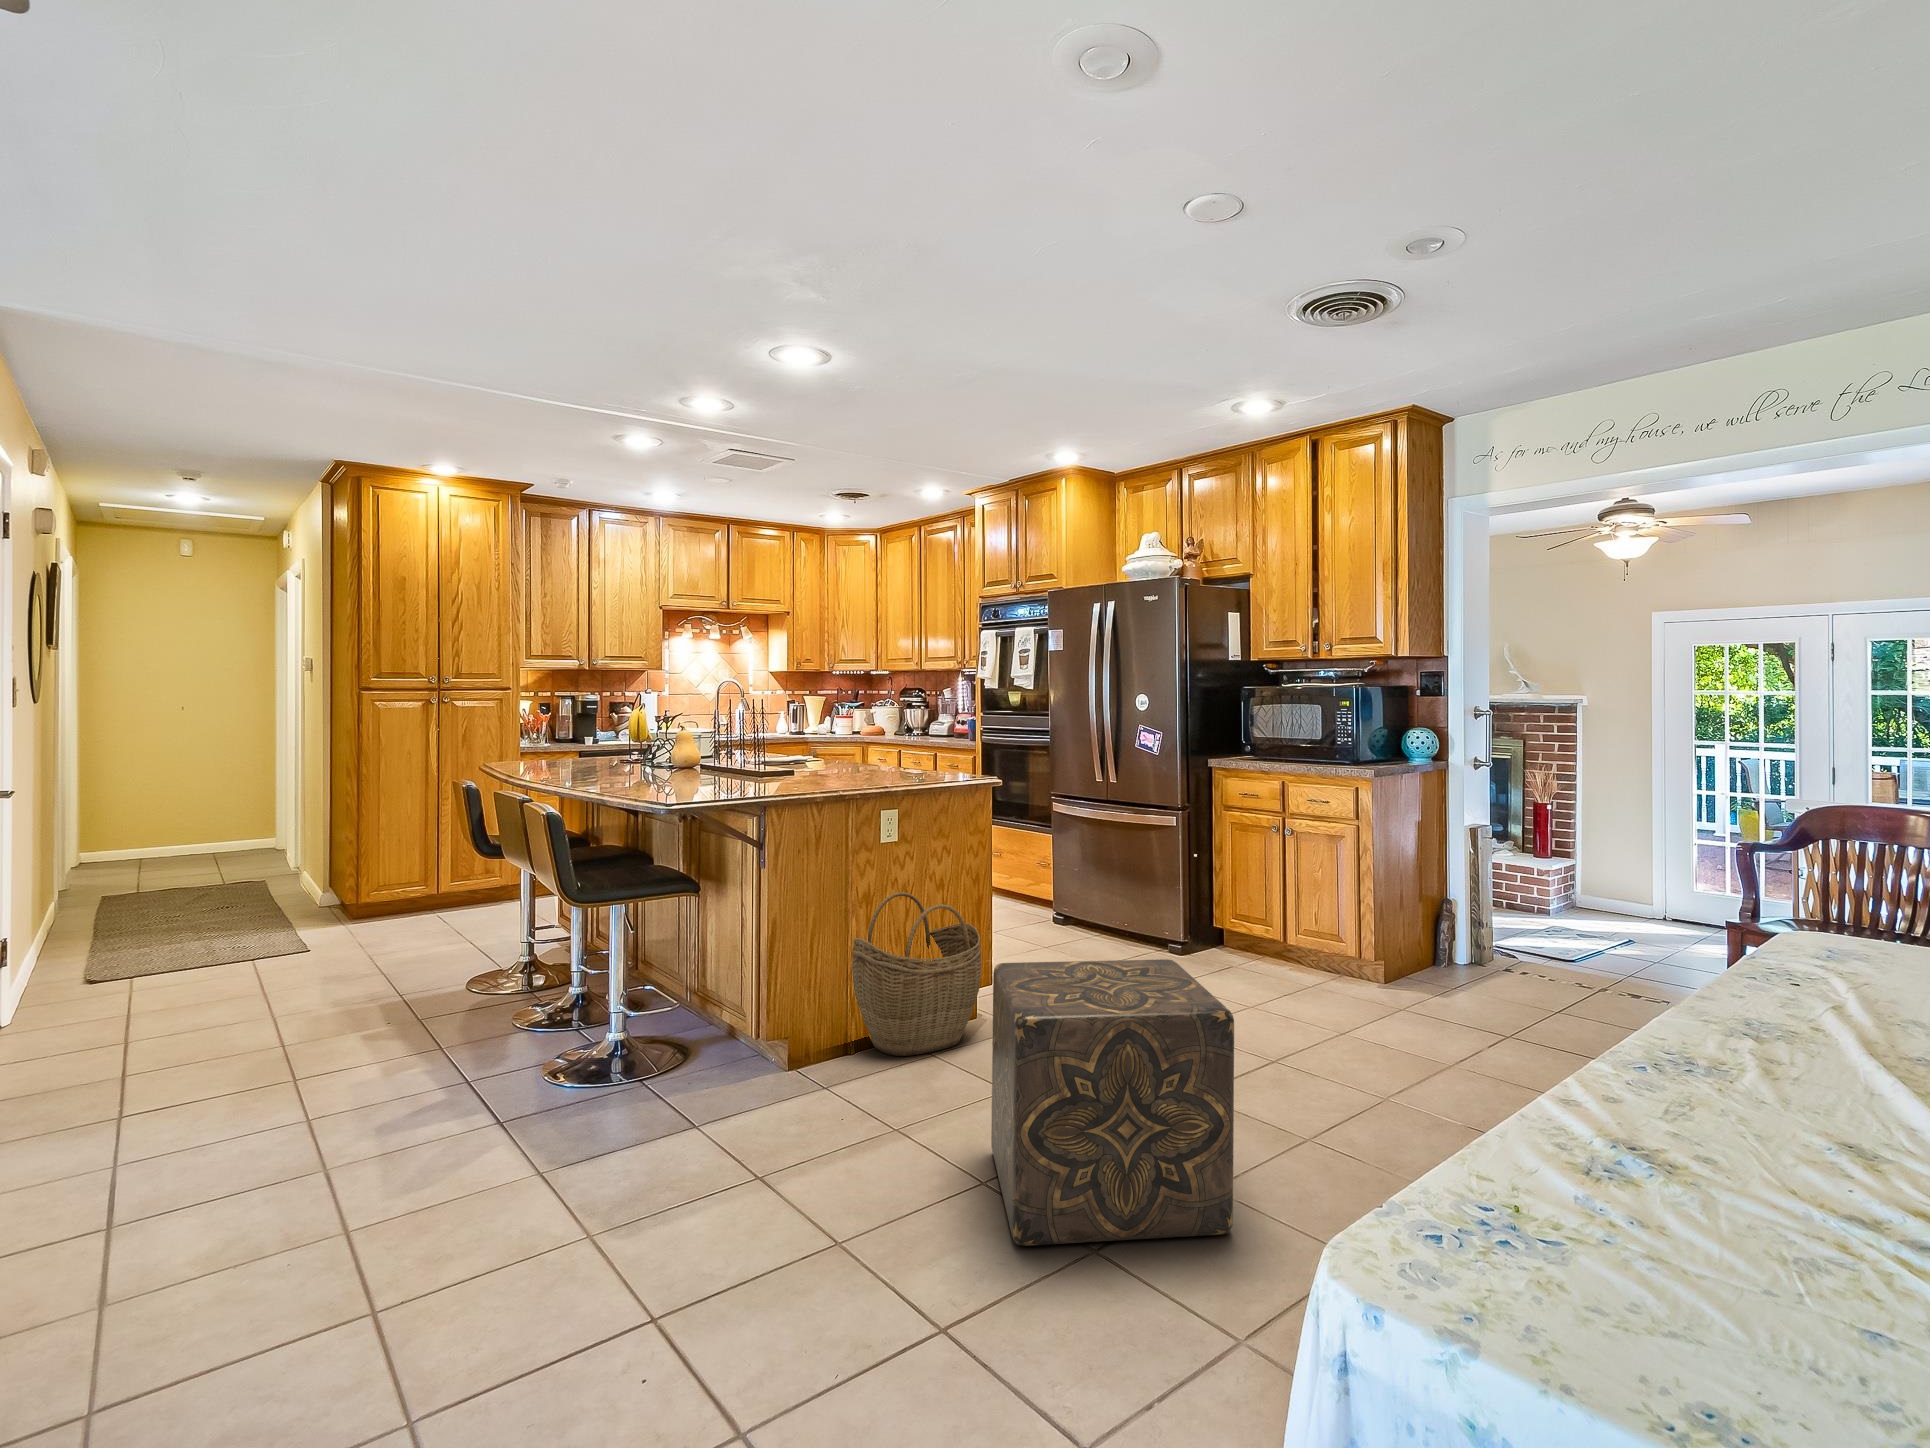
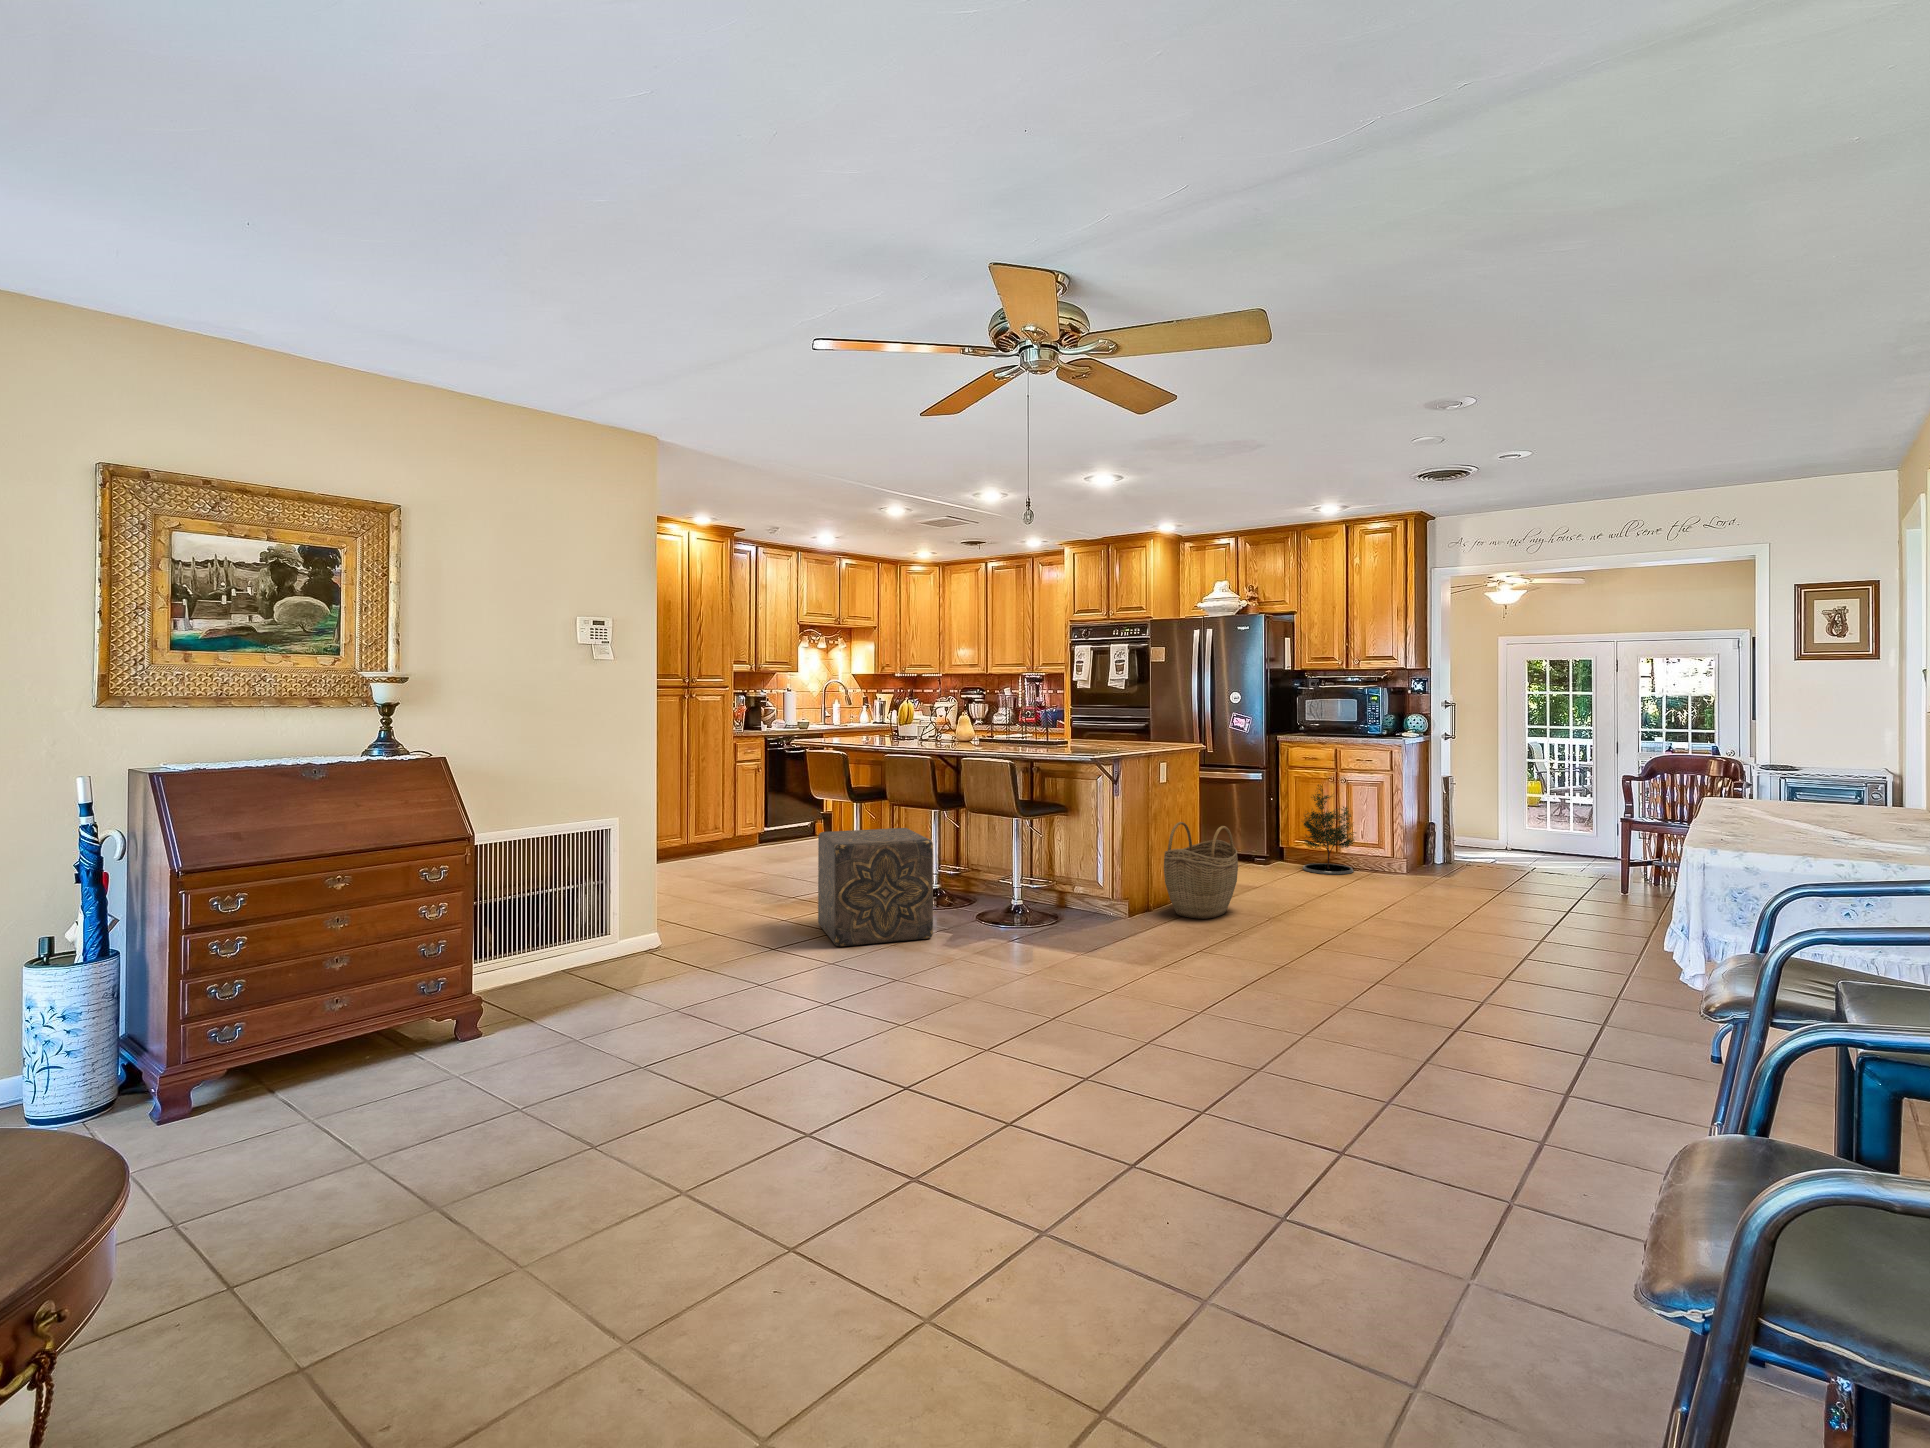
potted tree: none [1208,835,1304,981] -> present [1303,785,1356,875]
ottoman: present [991,959,1234,1246] -> present [818,828,933,946]

